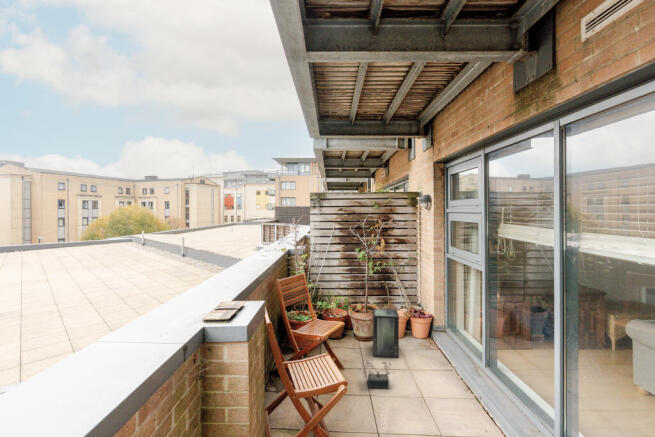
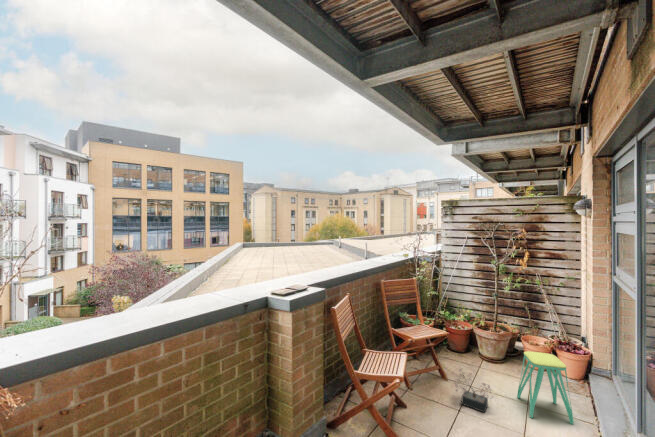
storage box: present [373,309,399,358] -> none [489,326,527,389]
stool: none [401,323,444,379] -> present [517,351,574,424]

